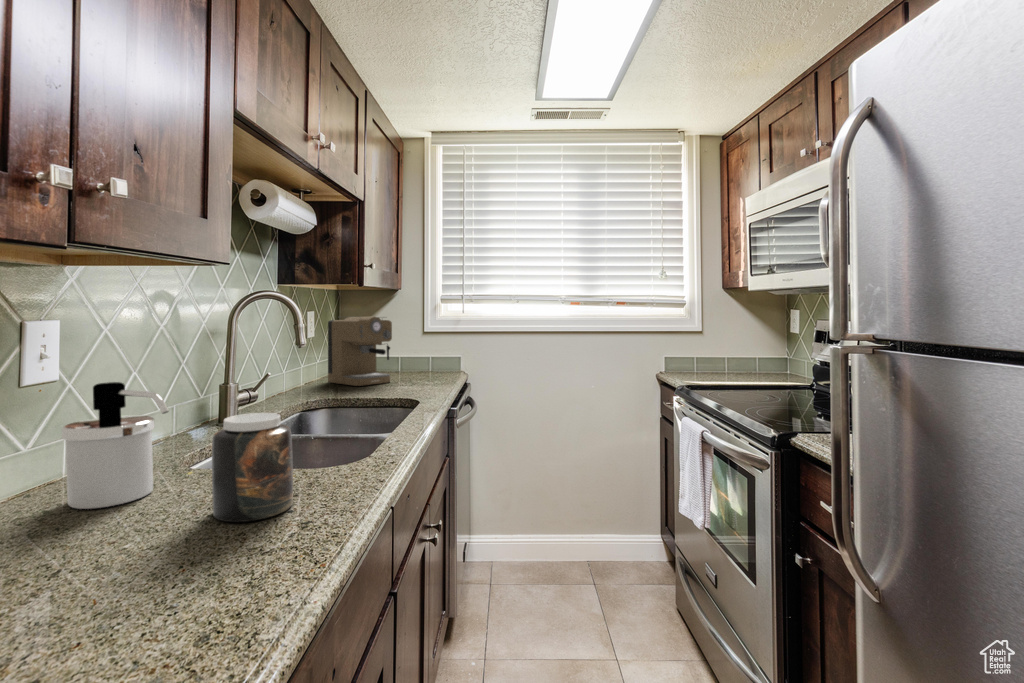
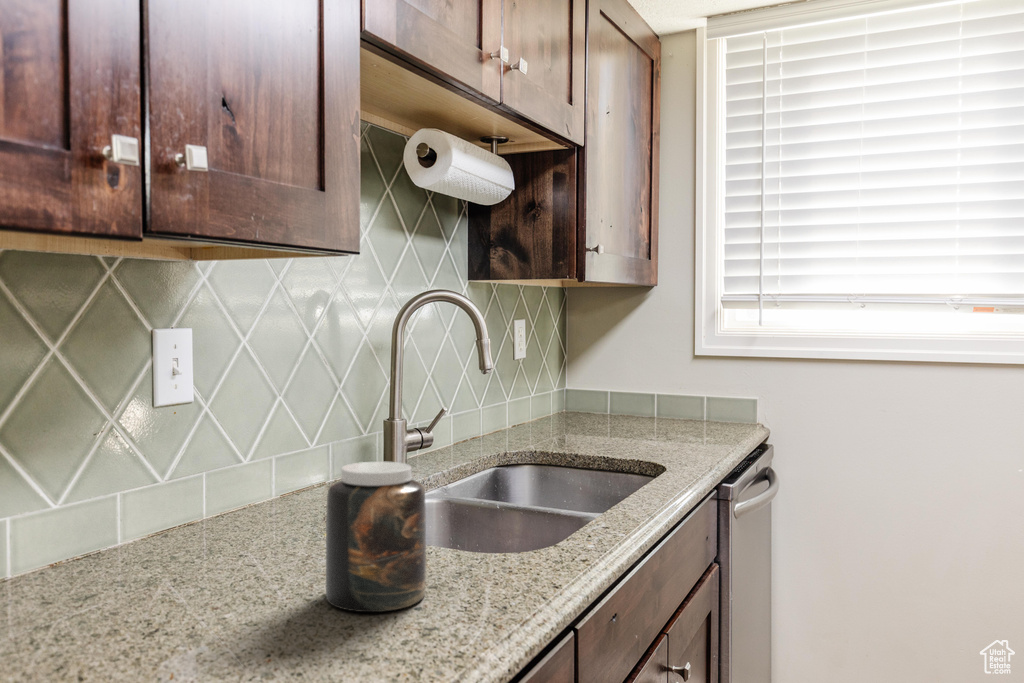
coffee maker: present [328,317,392,386] -> none [541,326,636,435]
soap dispenser: present [62,382,169,509] -> none [188,410,290,566]

